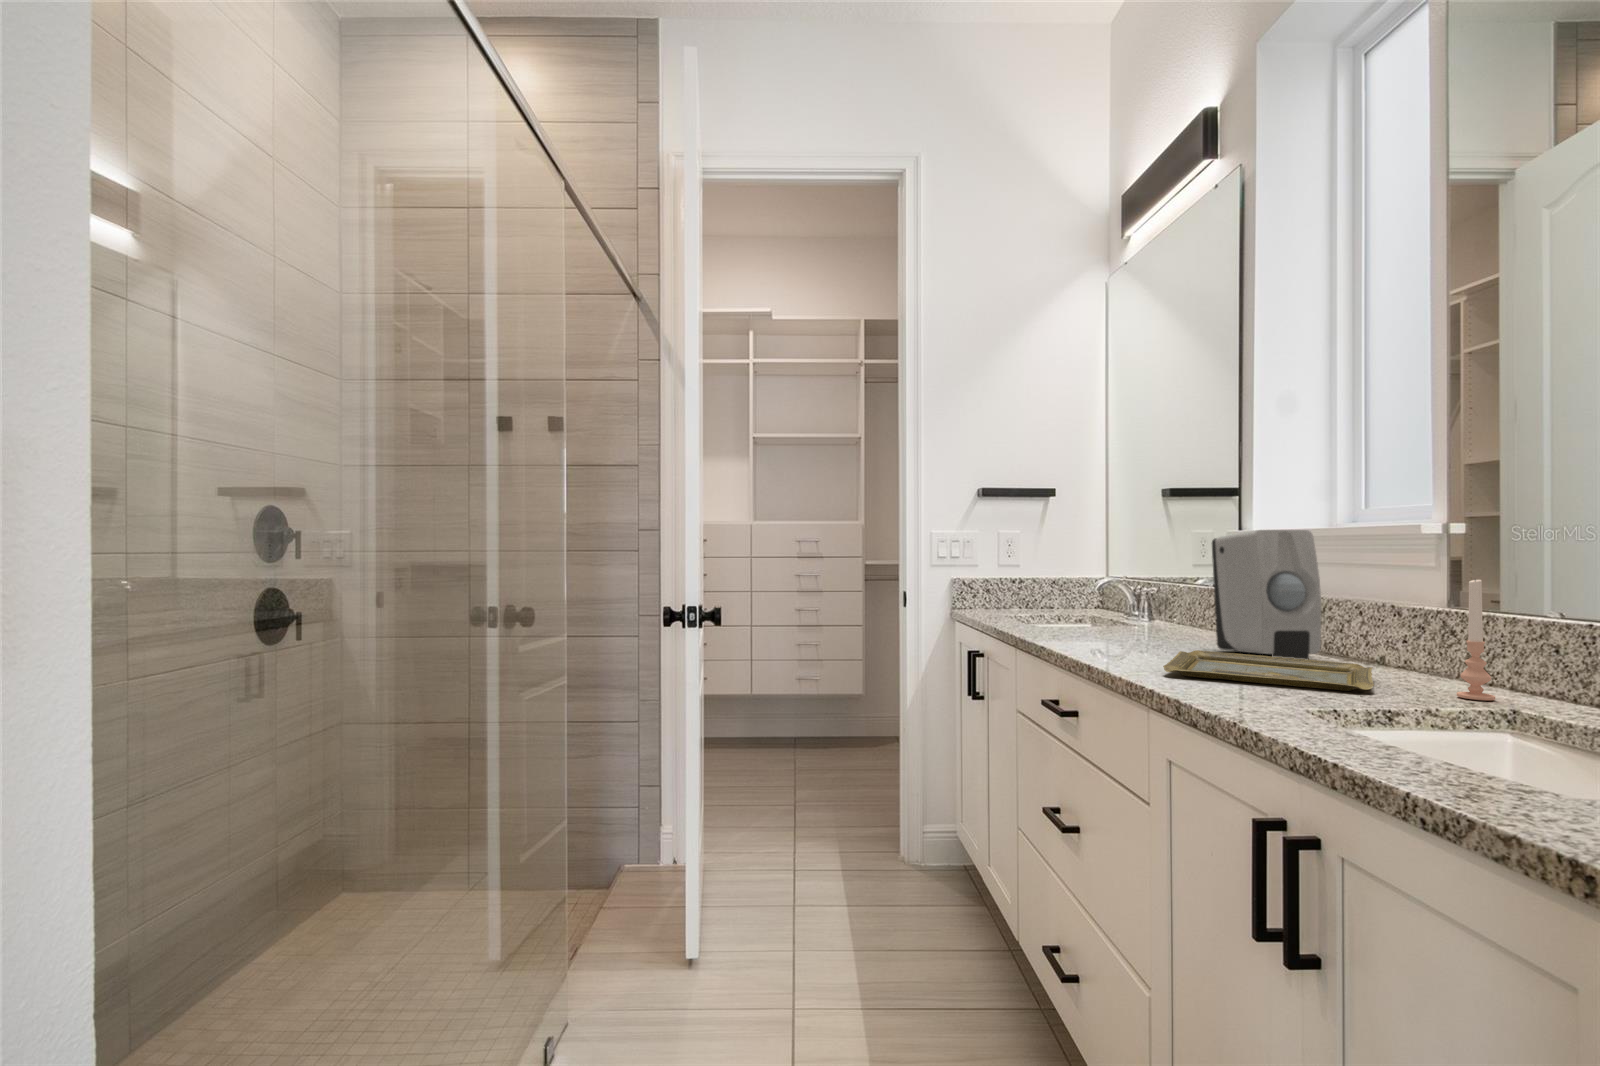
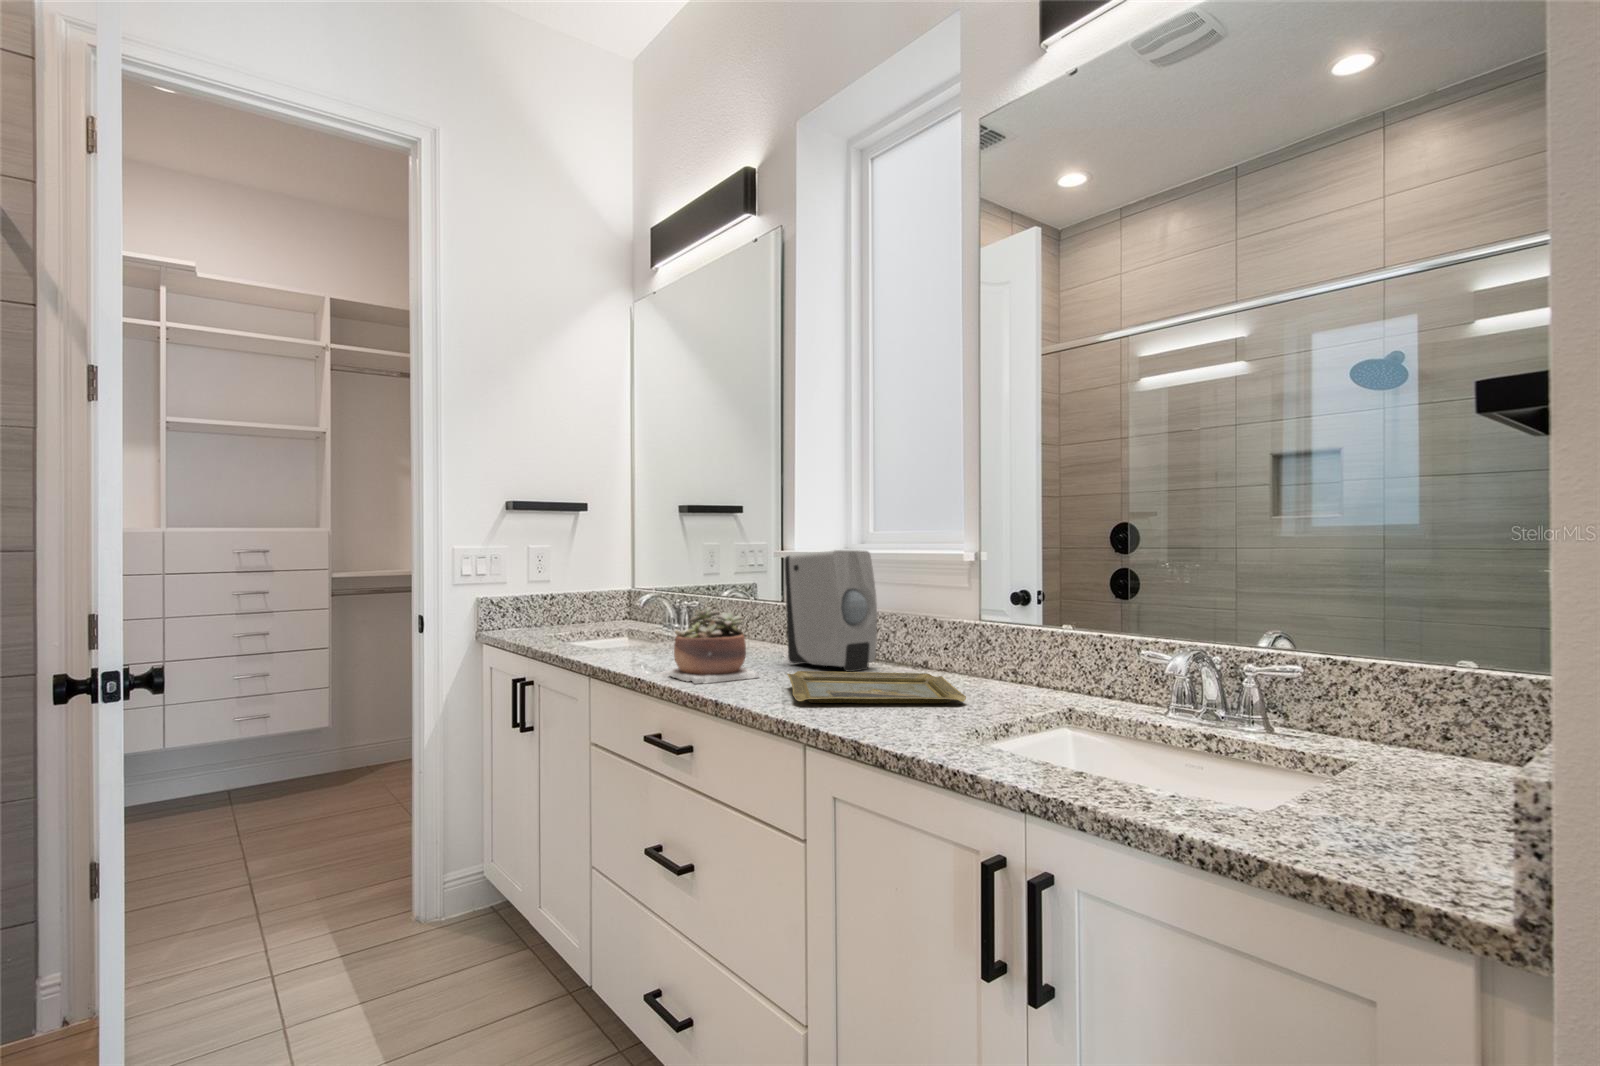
candle: present [1457,579,1495,700] -> none [1014,599,1039,701]
succulent plant: none [1074,587,1166,657] -> present [669,607,759,684]

